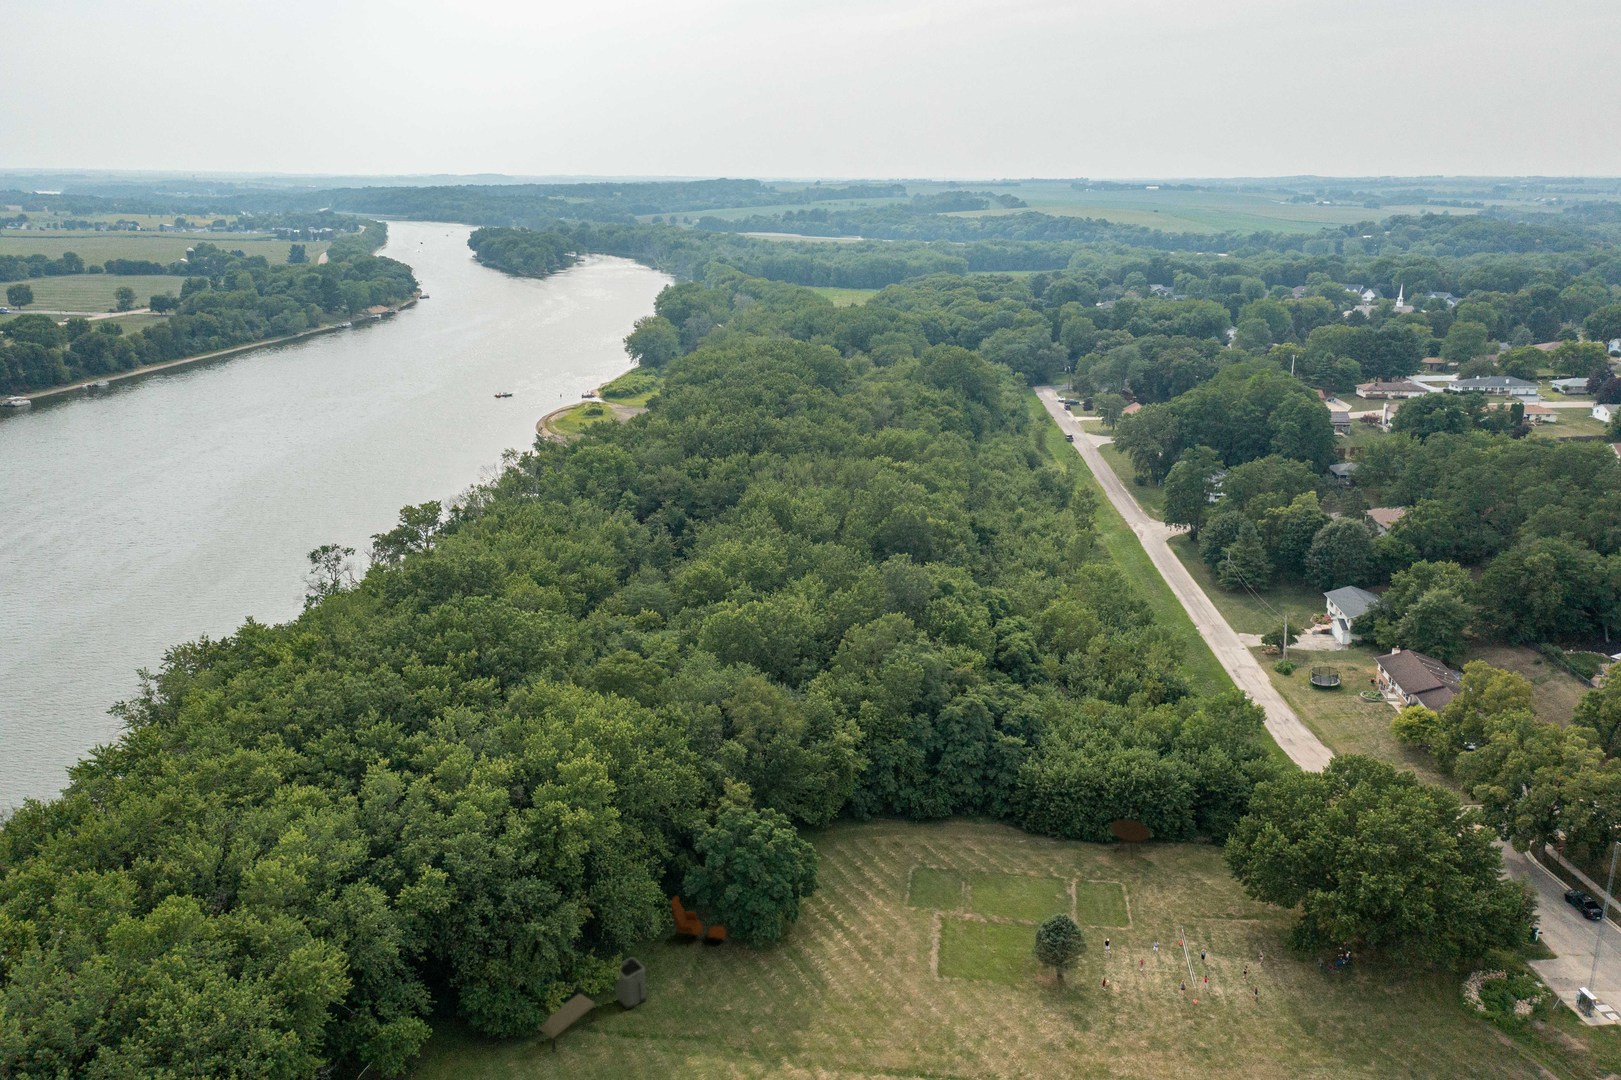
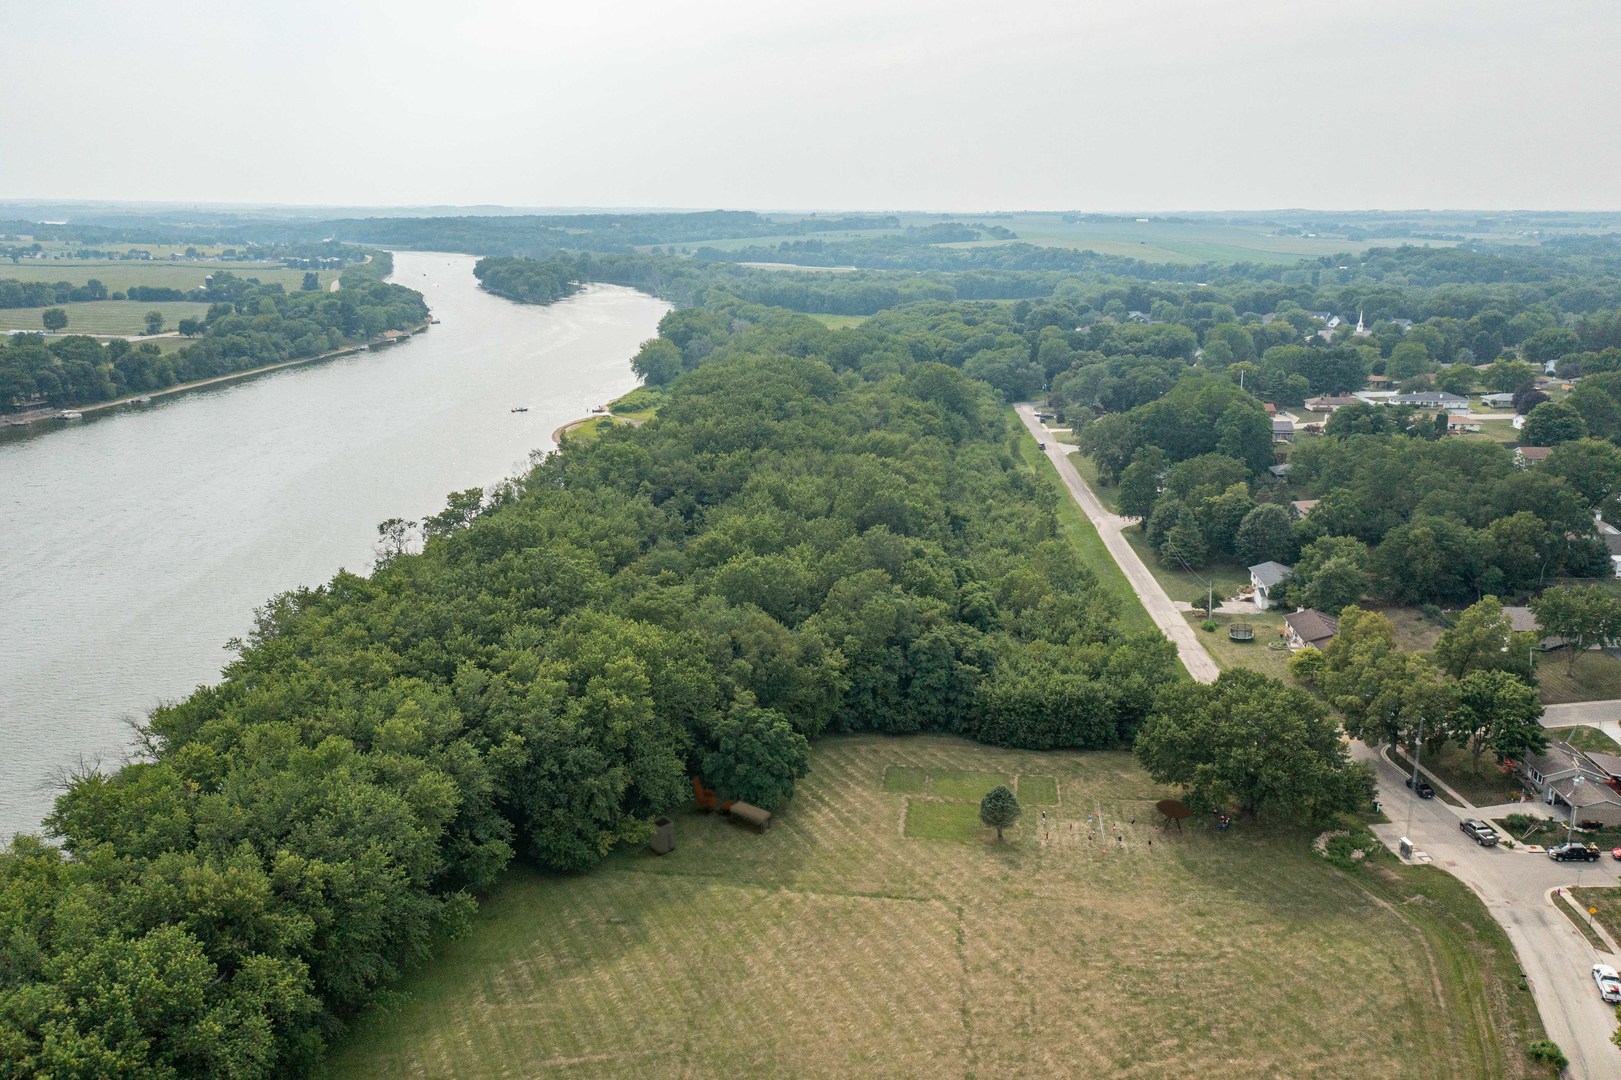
round table: present [1111,819,1150,851] -> present [1156,799,1193,829]
bench: present [538,994,595,1051] -> present [730,802,771,833]

